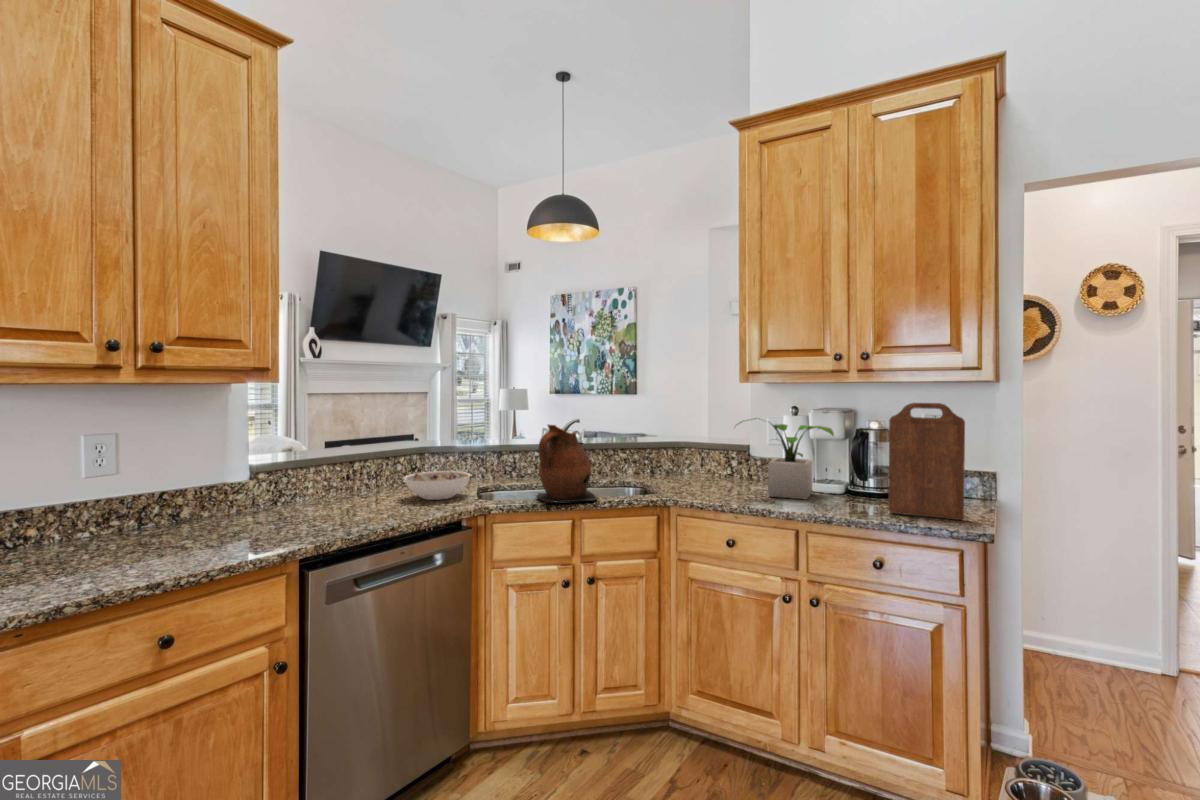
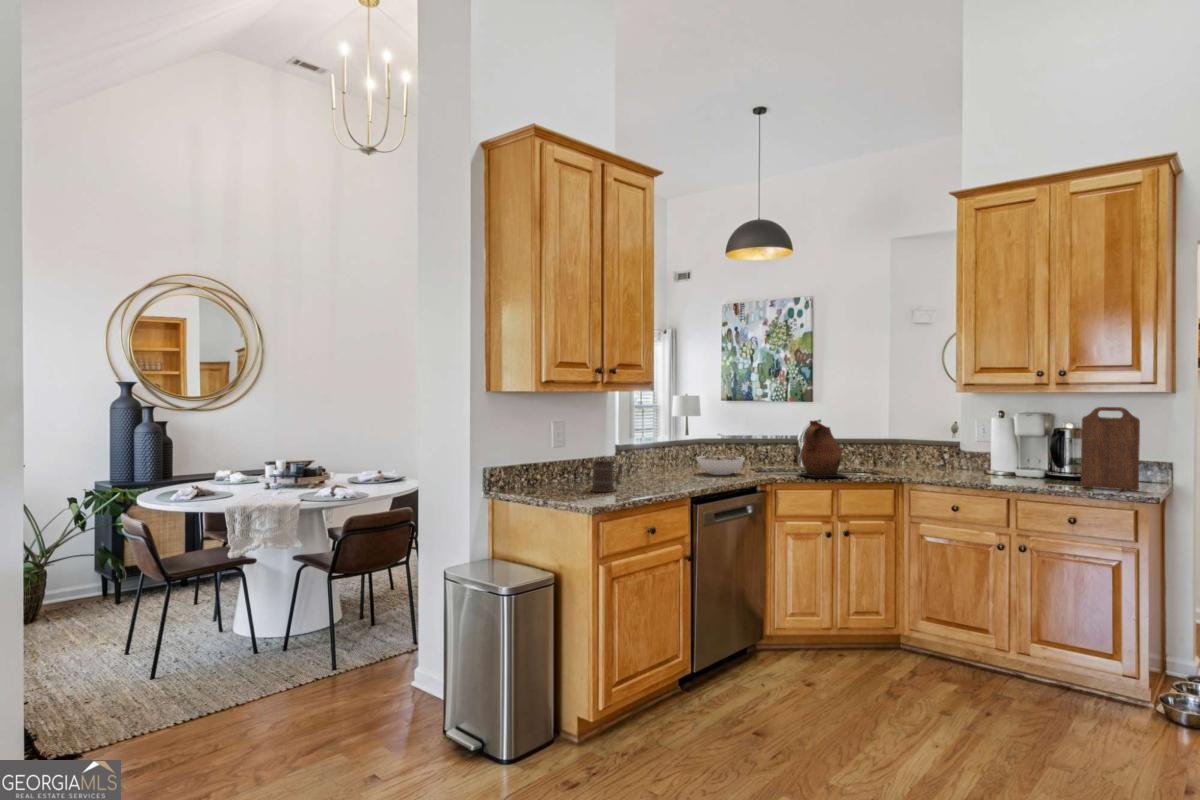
potted plant: present [739,418,834,499] -> none [954,418,1037,480]
mug: none [142,500,215,557] -> present [591,460,623,492]

